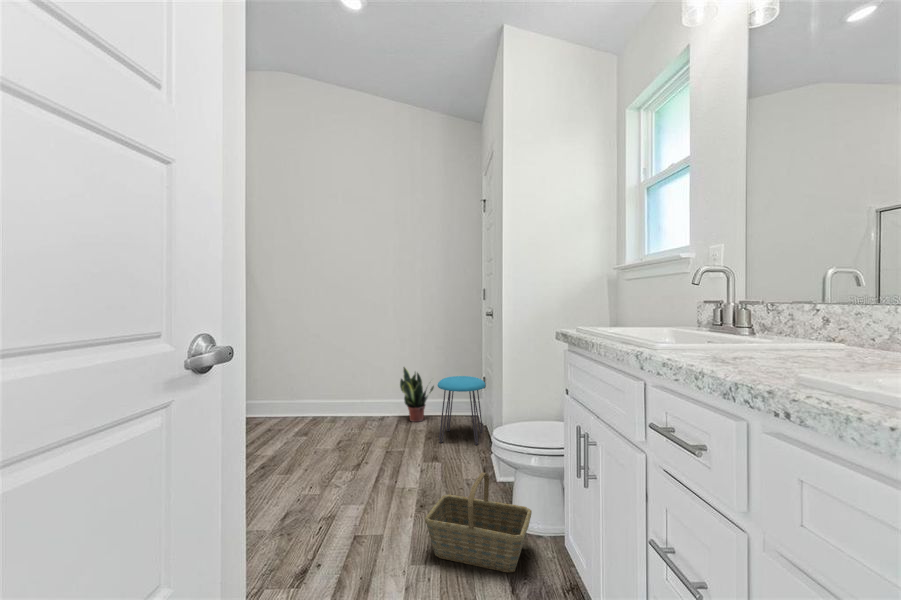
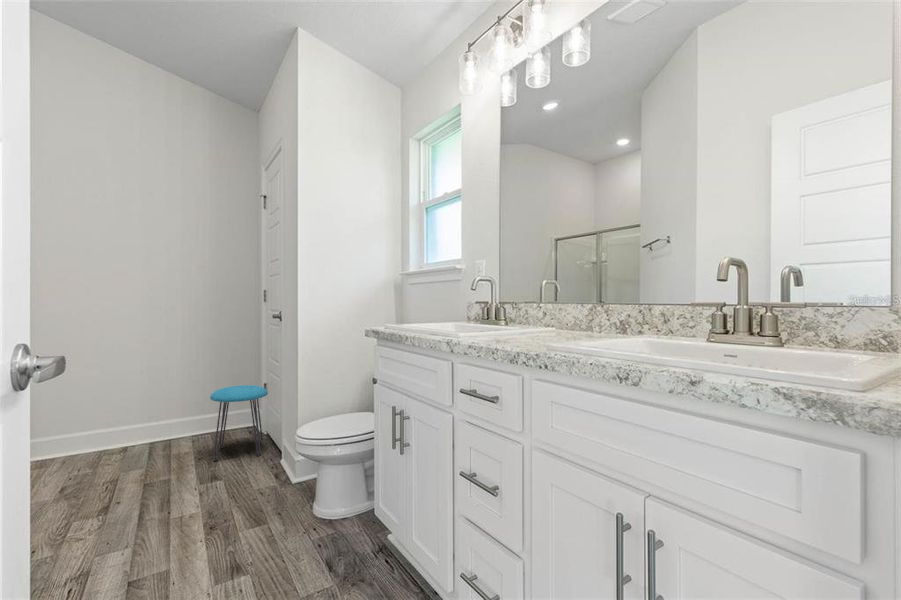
potted plant: present [400,367,434,422] -> none [152,382,200,446]
basket: present [425,472,532,573] -> none [230,470,340,568]

